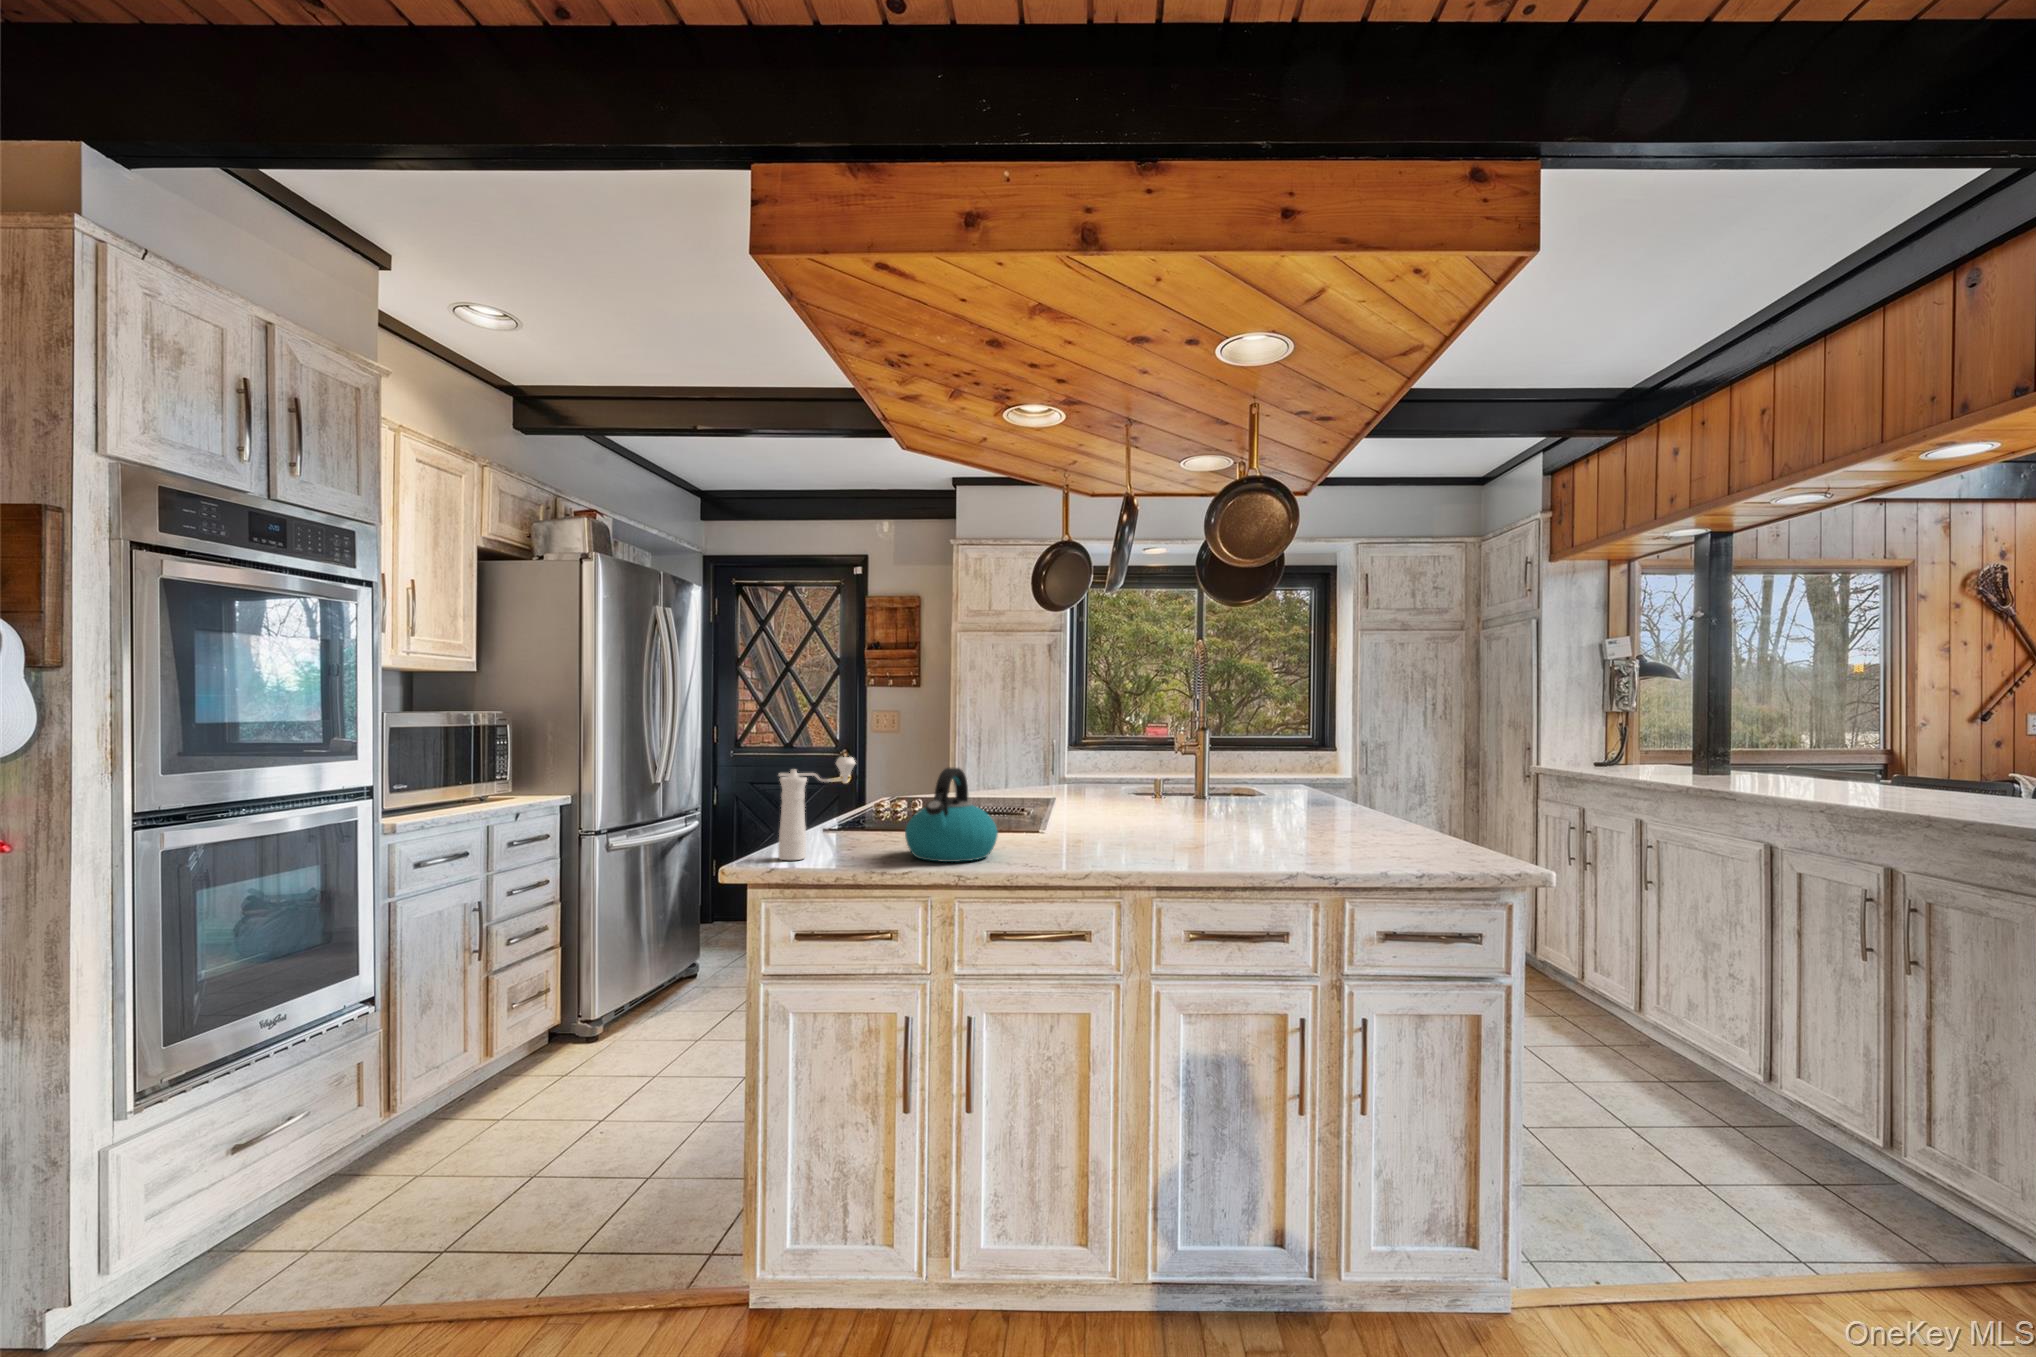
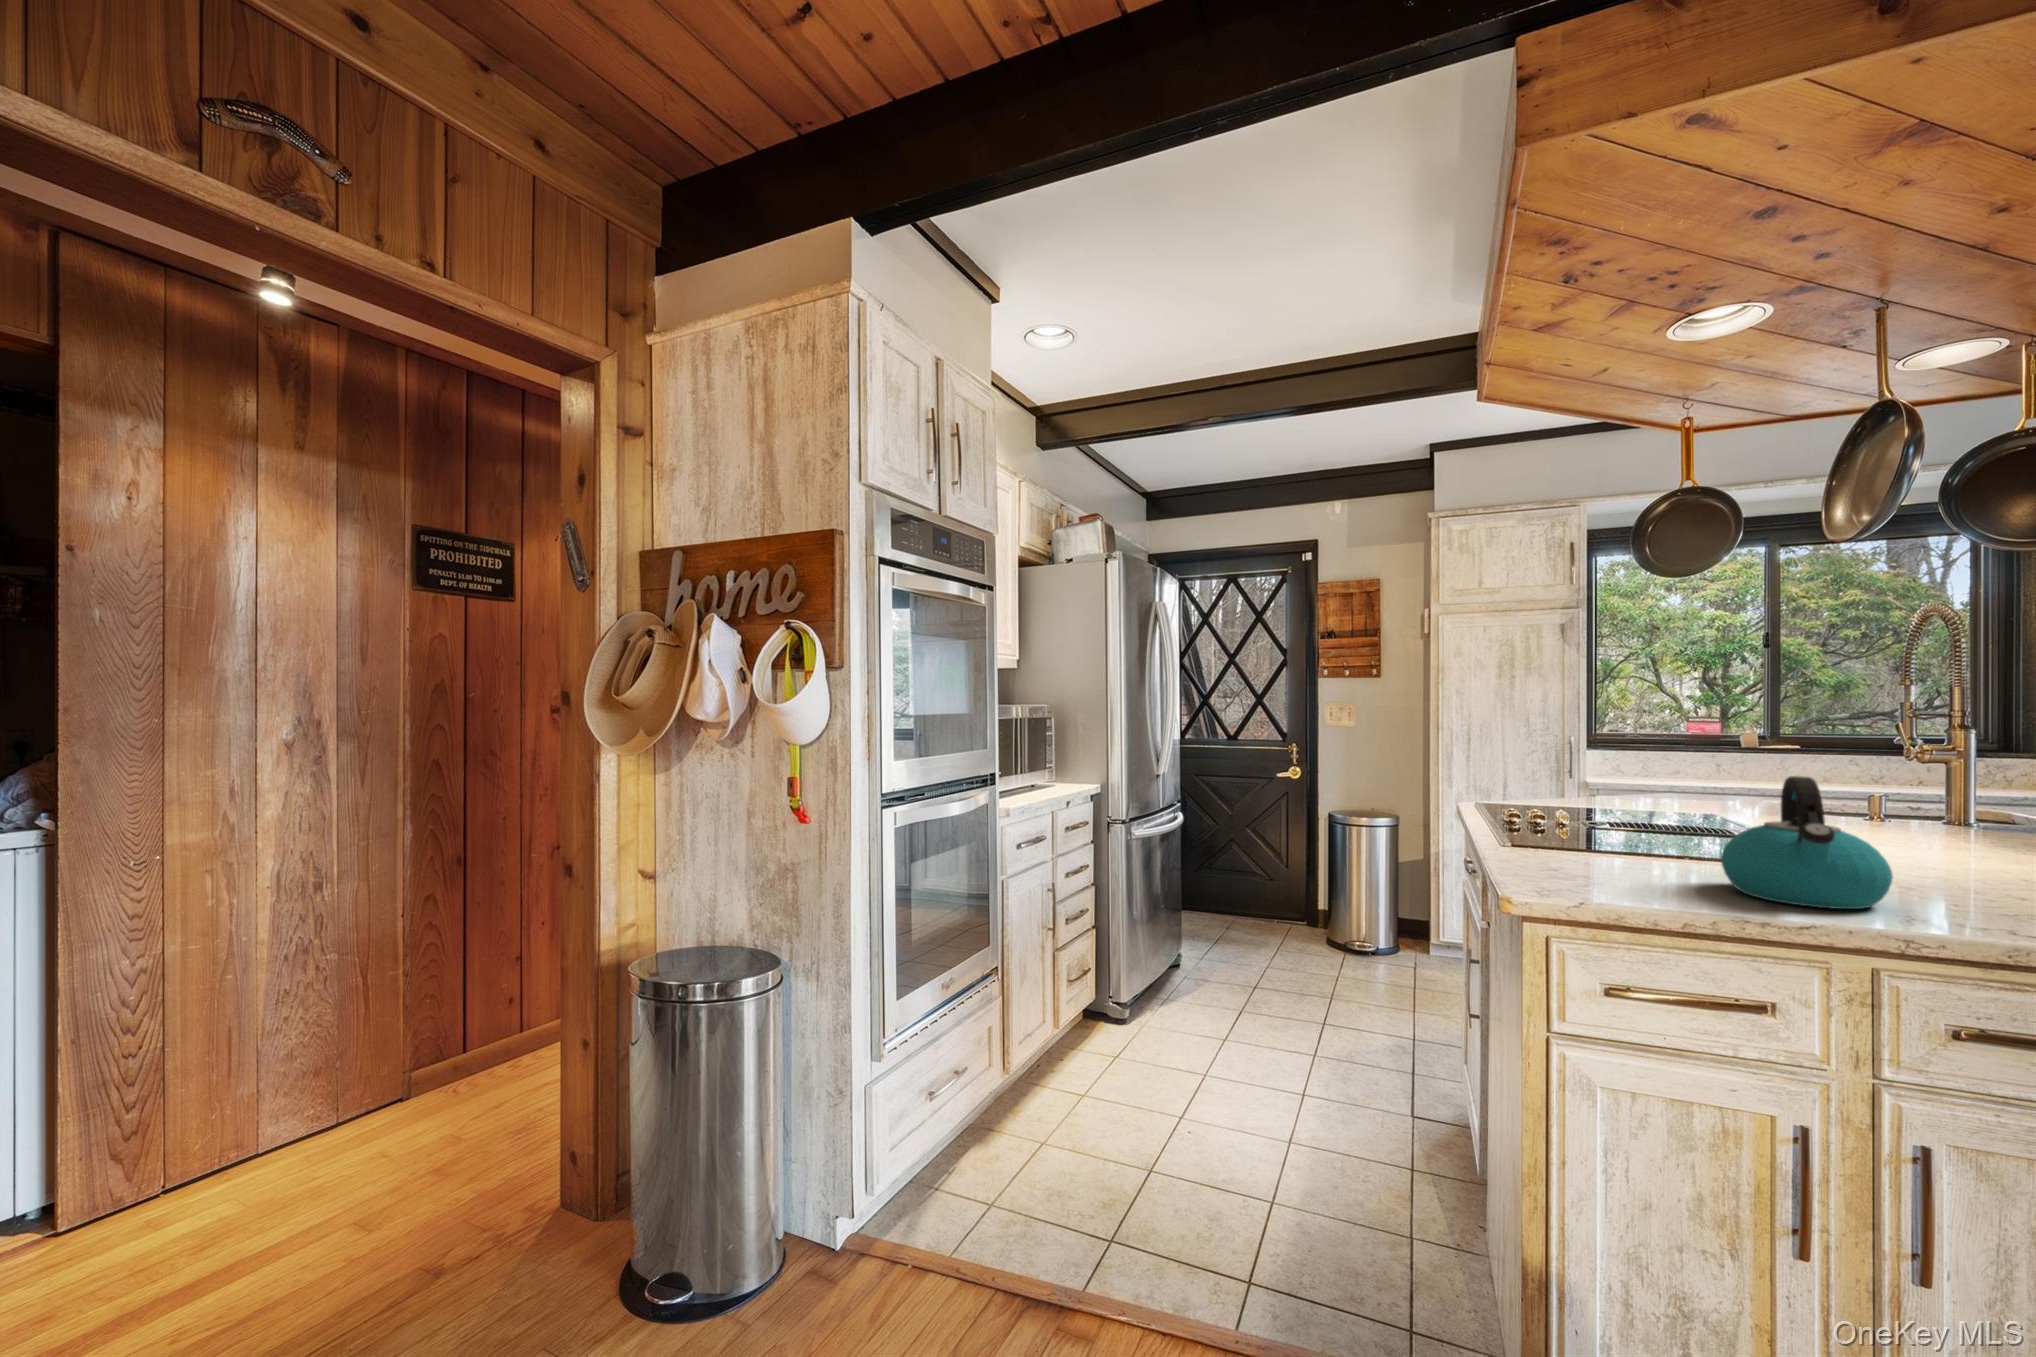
pepper mill: present [779,757,855,860] -> none [1549,760,1649,891]

